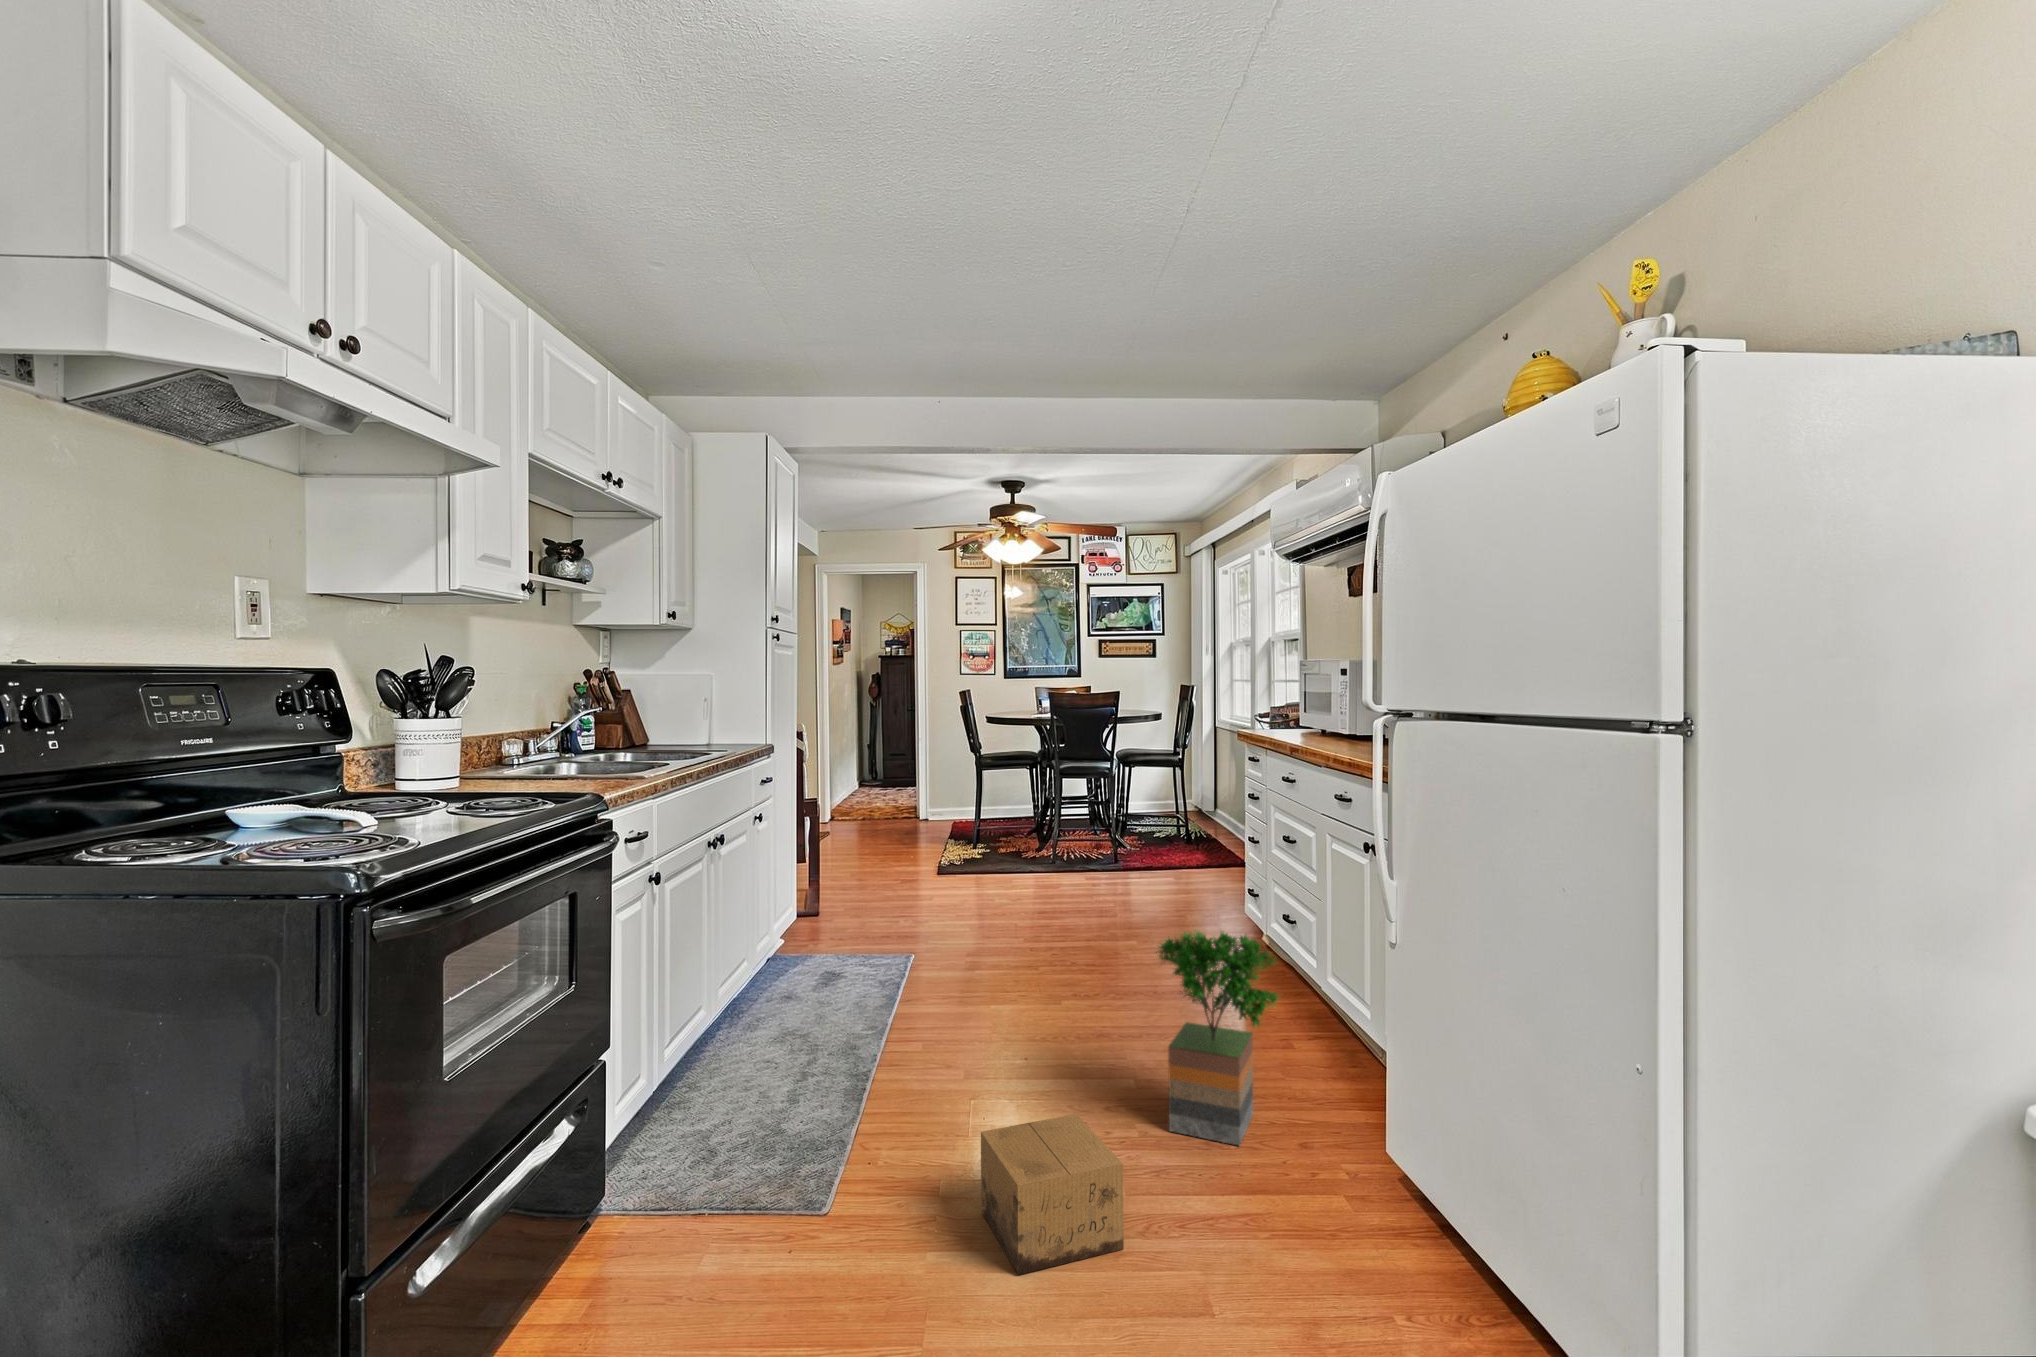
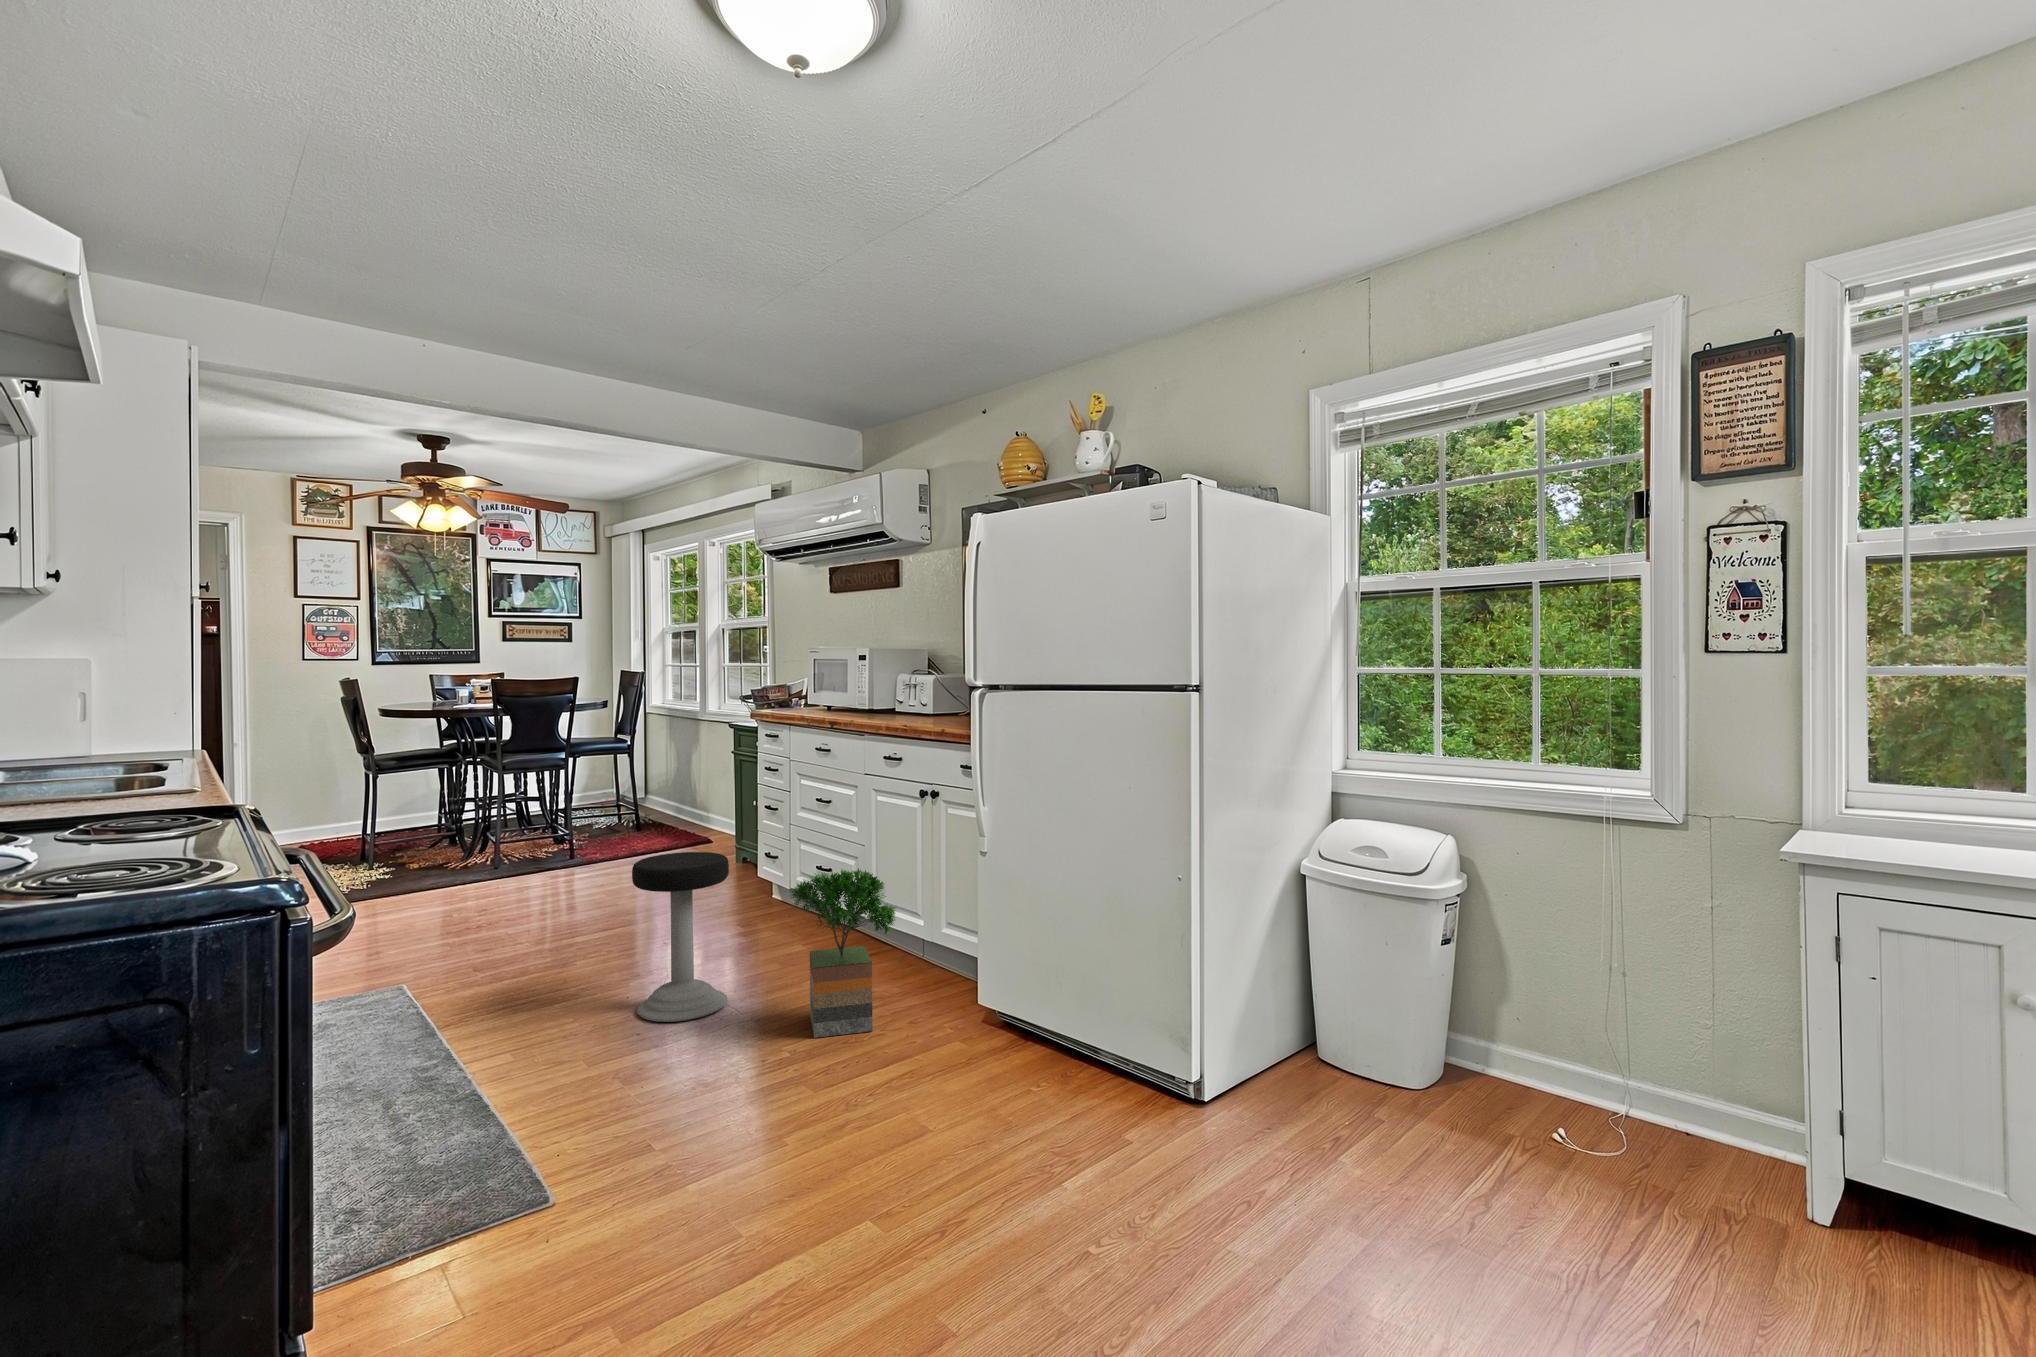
stool: none [1027,879,1125,1065] -> present [632,852,729,1022]
cardboard box: present [981,1114,1124,1275] -> none [713,1029,845,1151]

